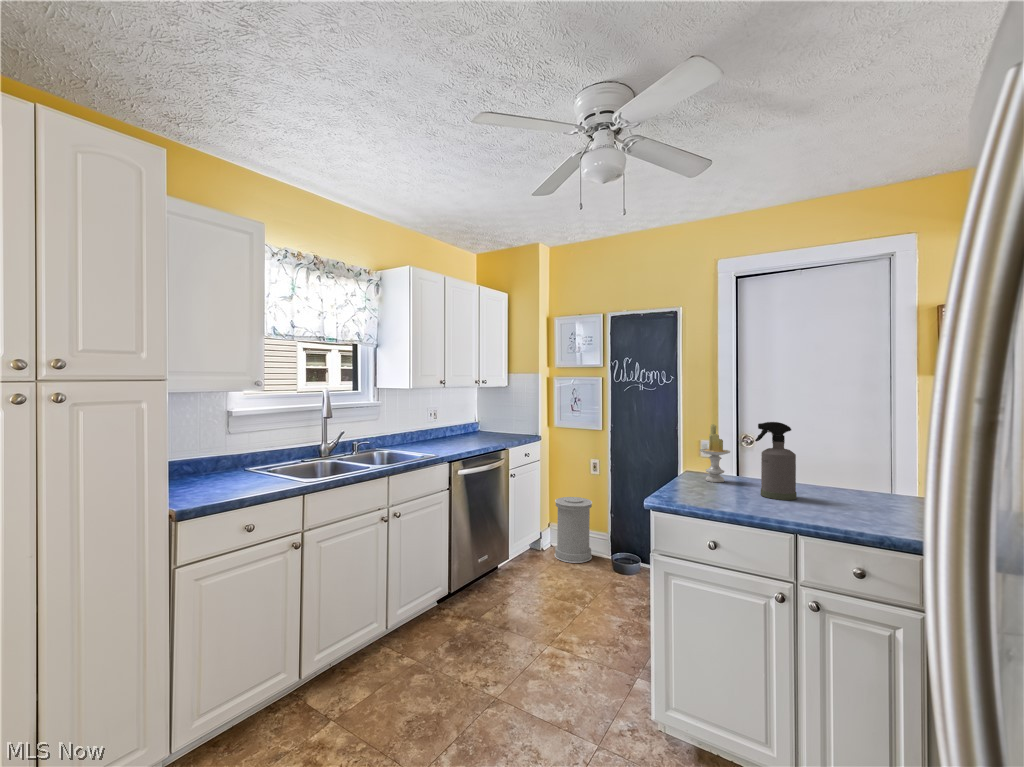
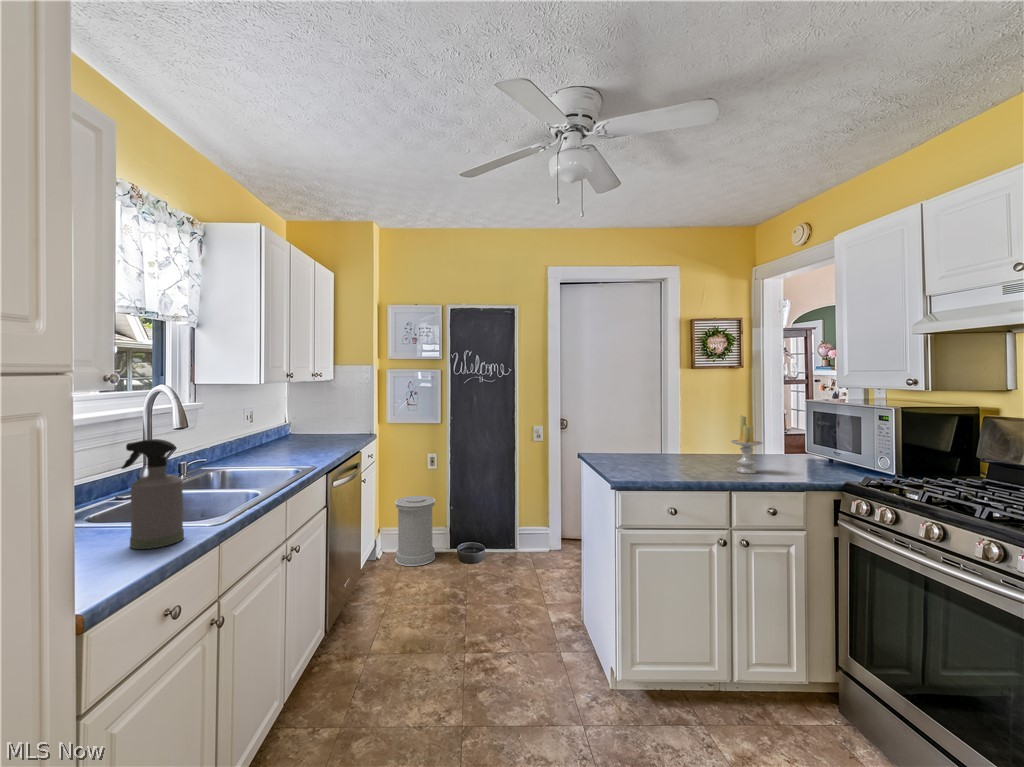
spray bottle: present [755,422,797,500] -> present [121,439,184,549]
candle: present [700,424,730,482] -> present [731,415,763,474]

